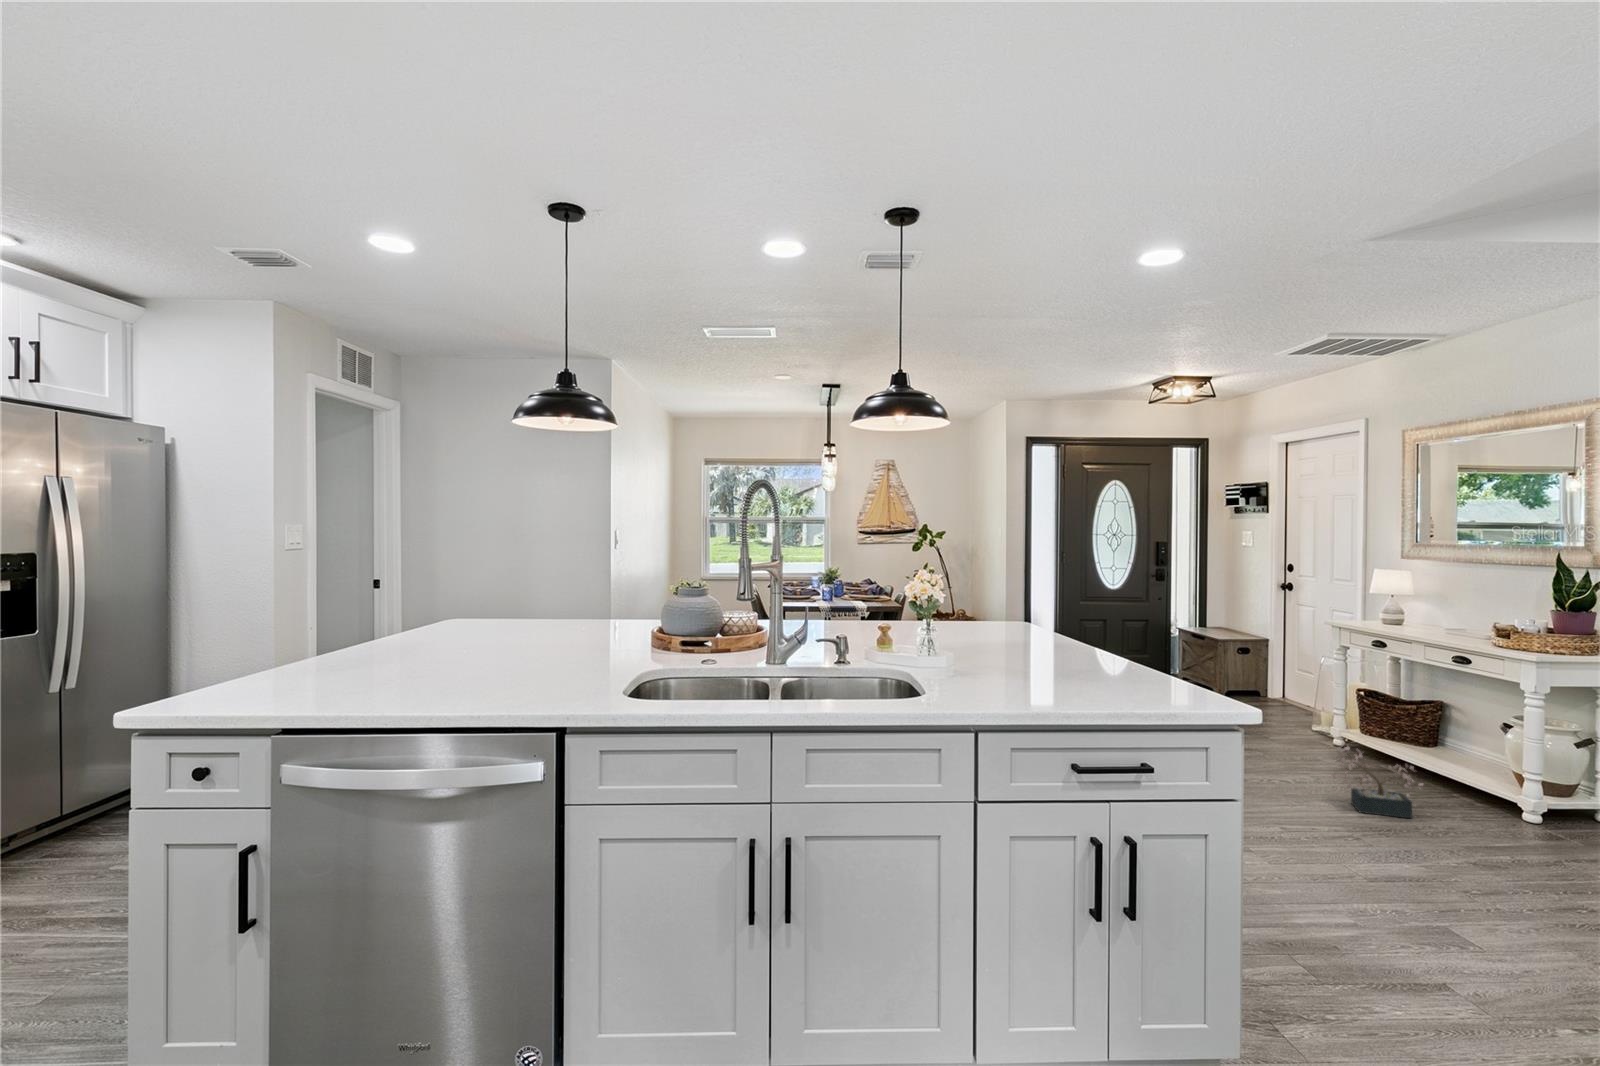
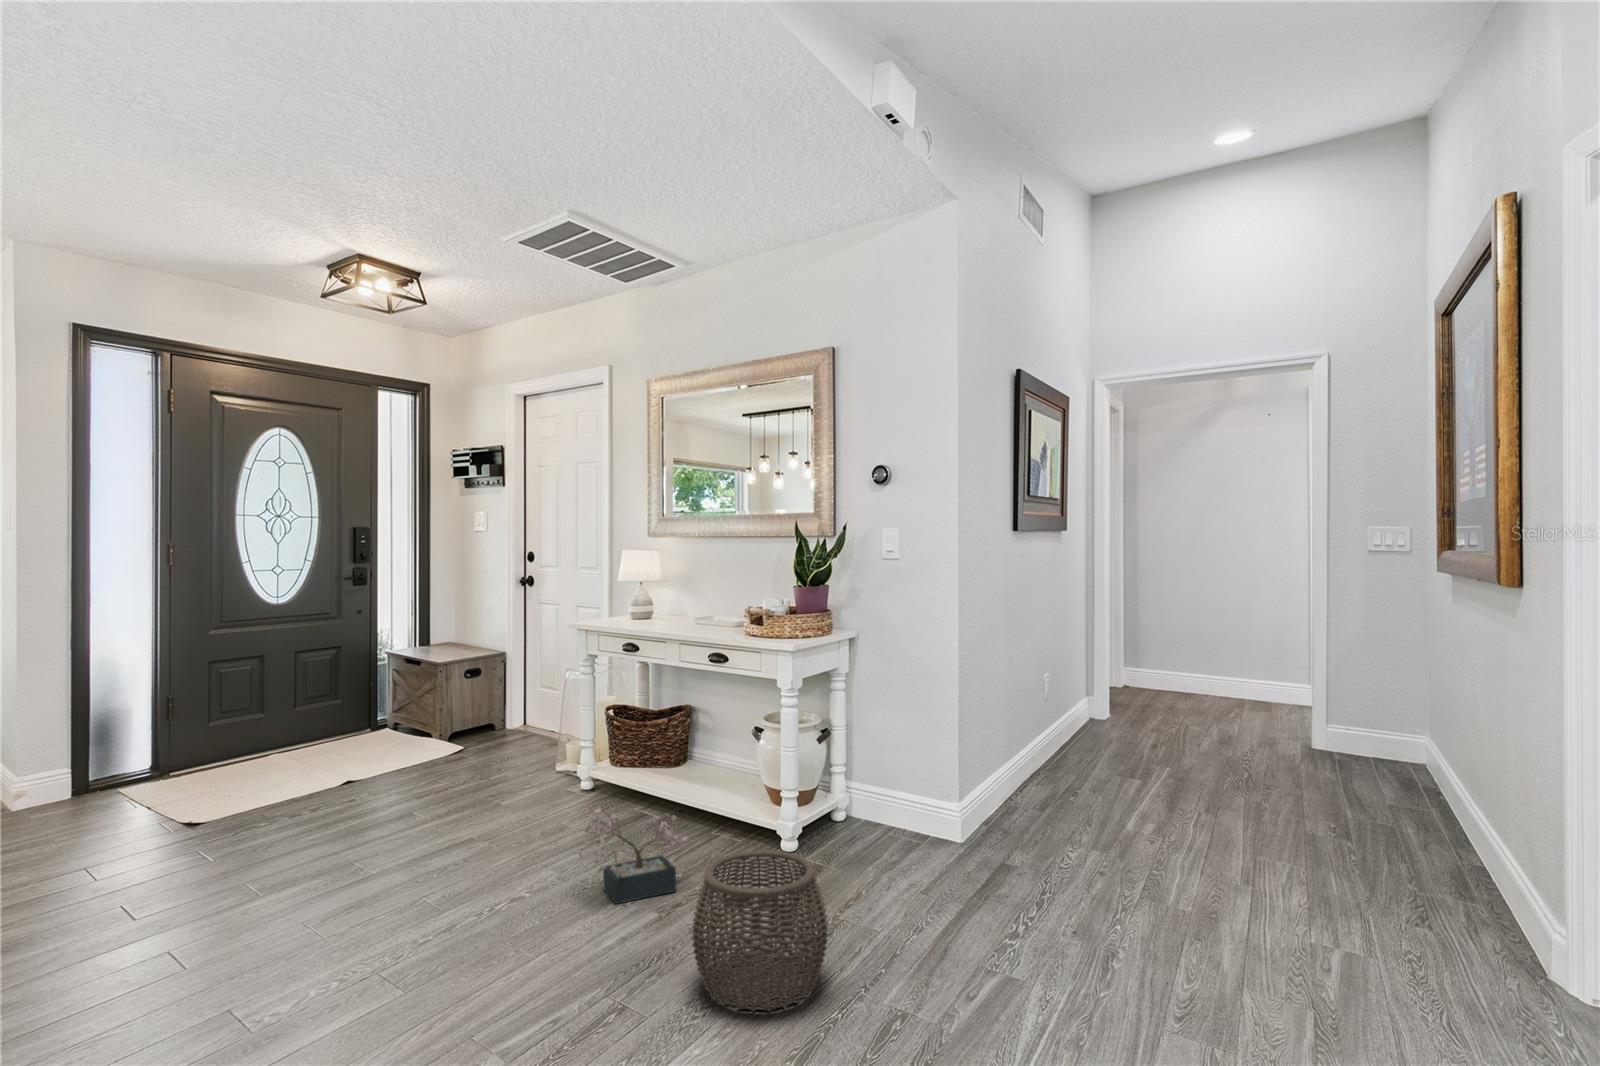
woven basket: none [1416,788,1538,894] -> present [692,850,828,1012]

